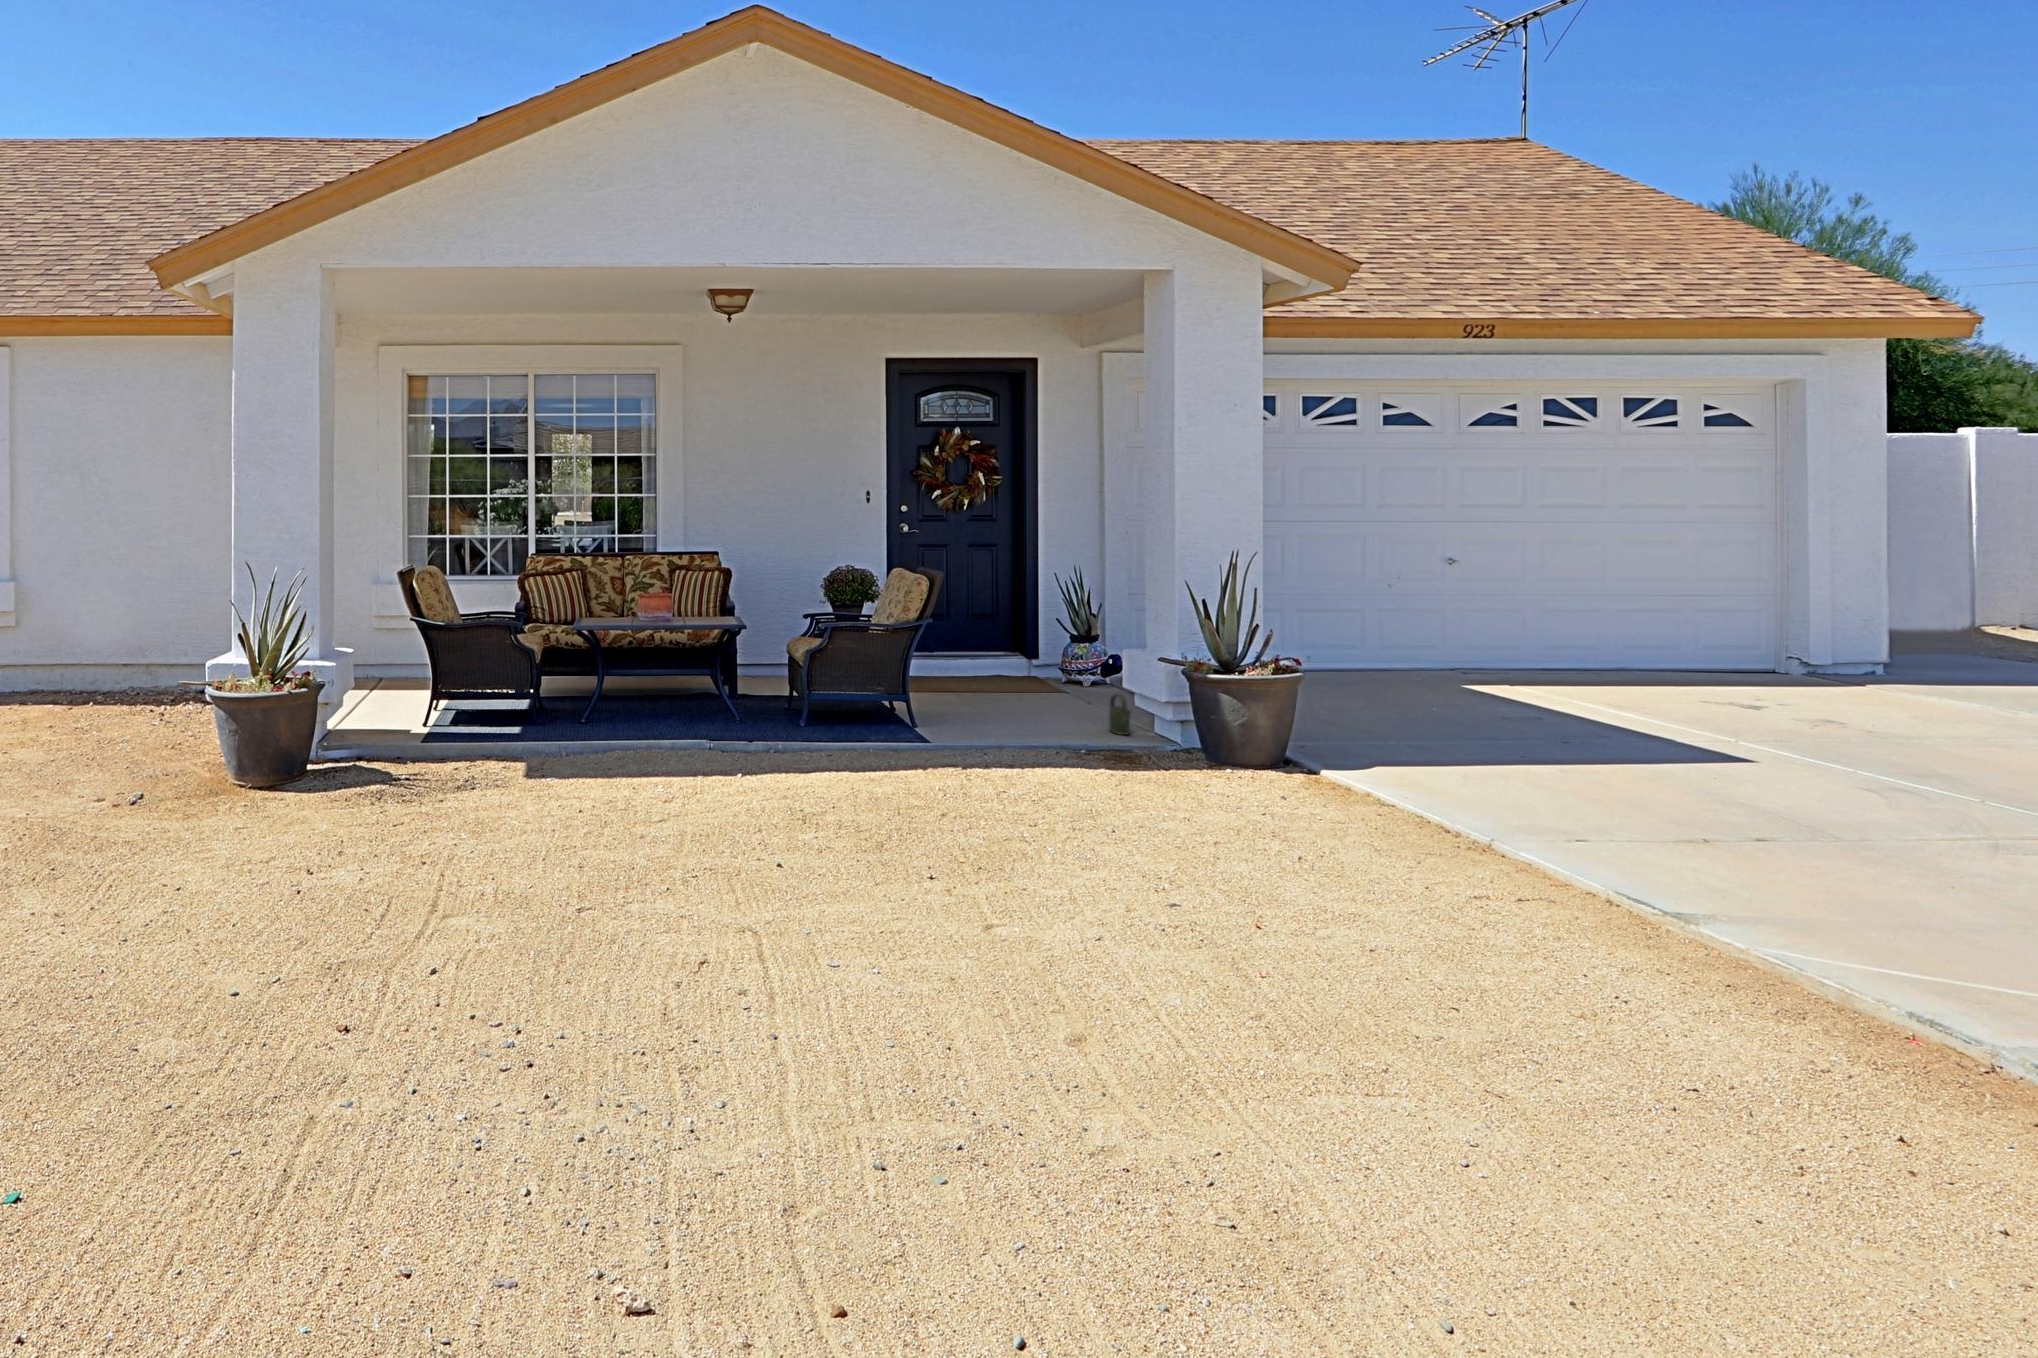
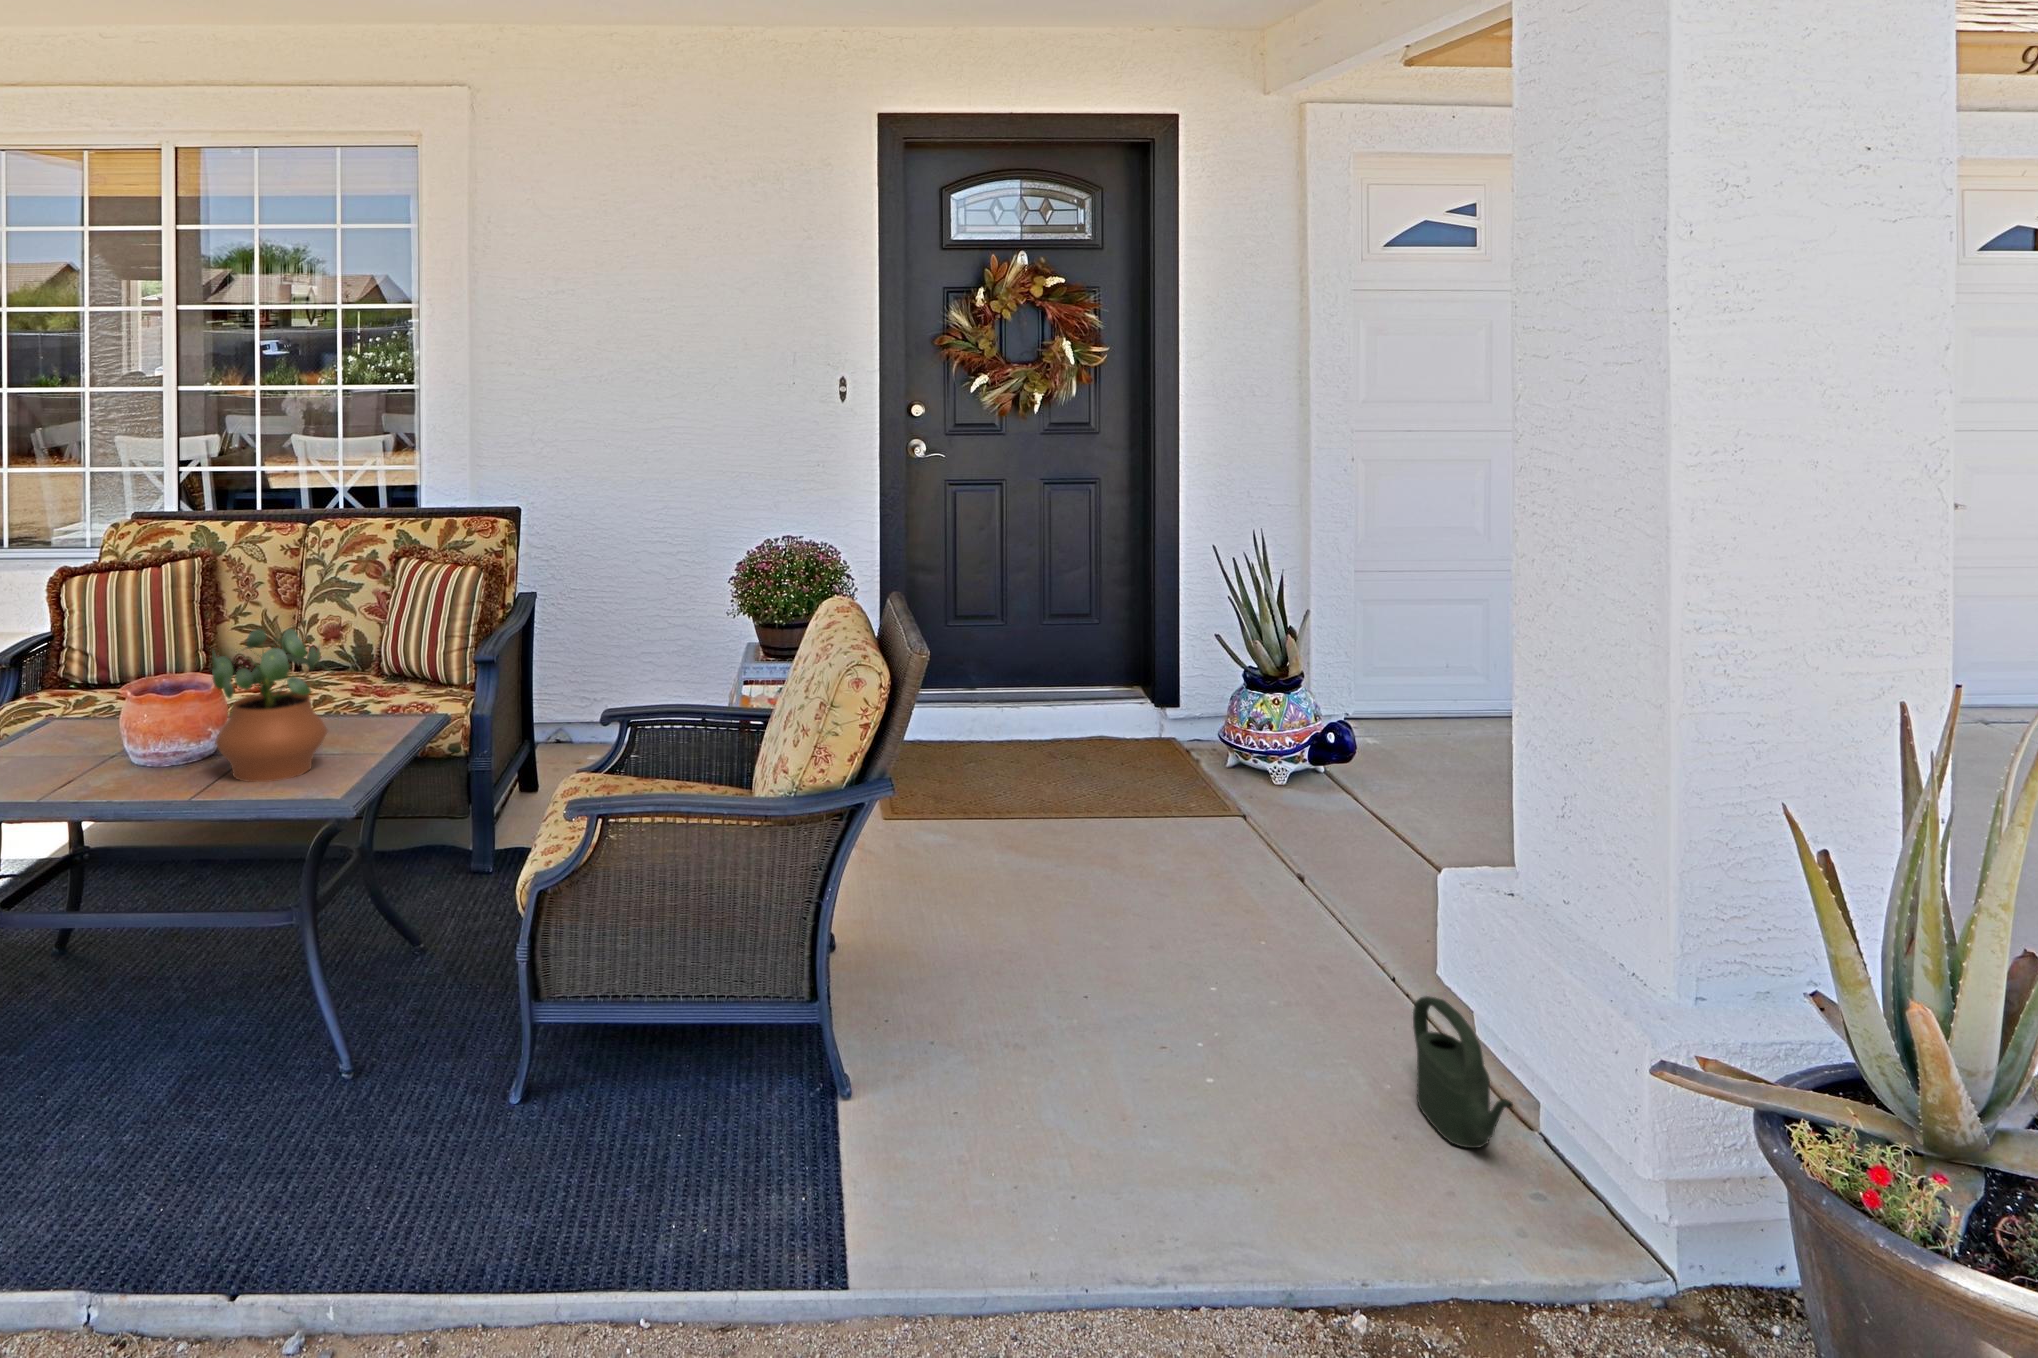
potted plant: none [669,576,710,628] -> present [212,629,335,782]

